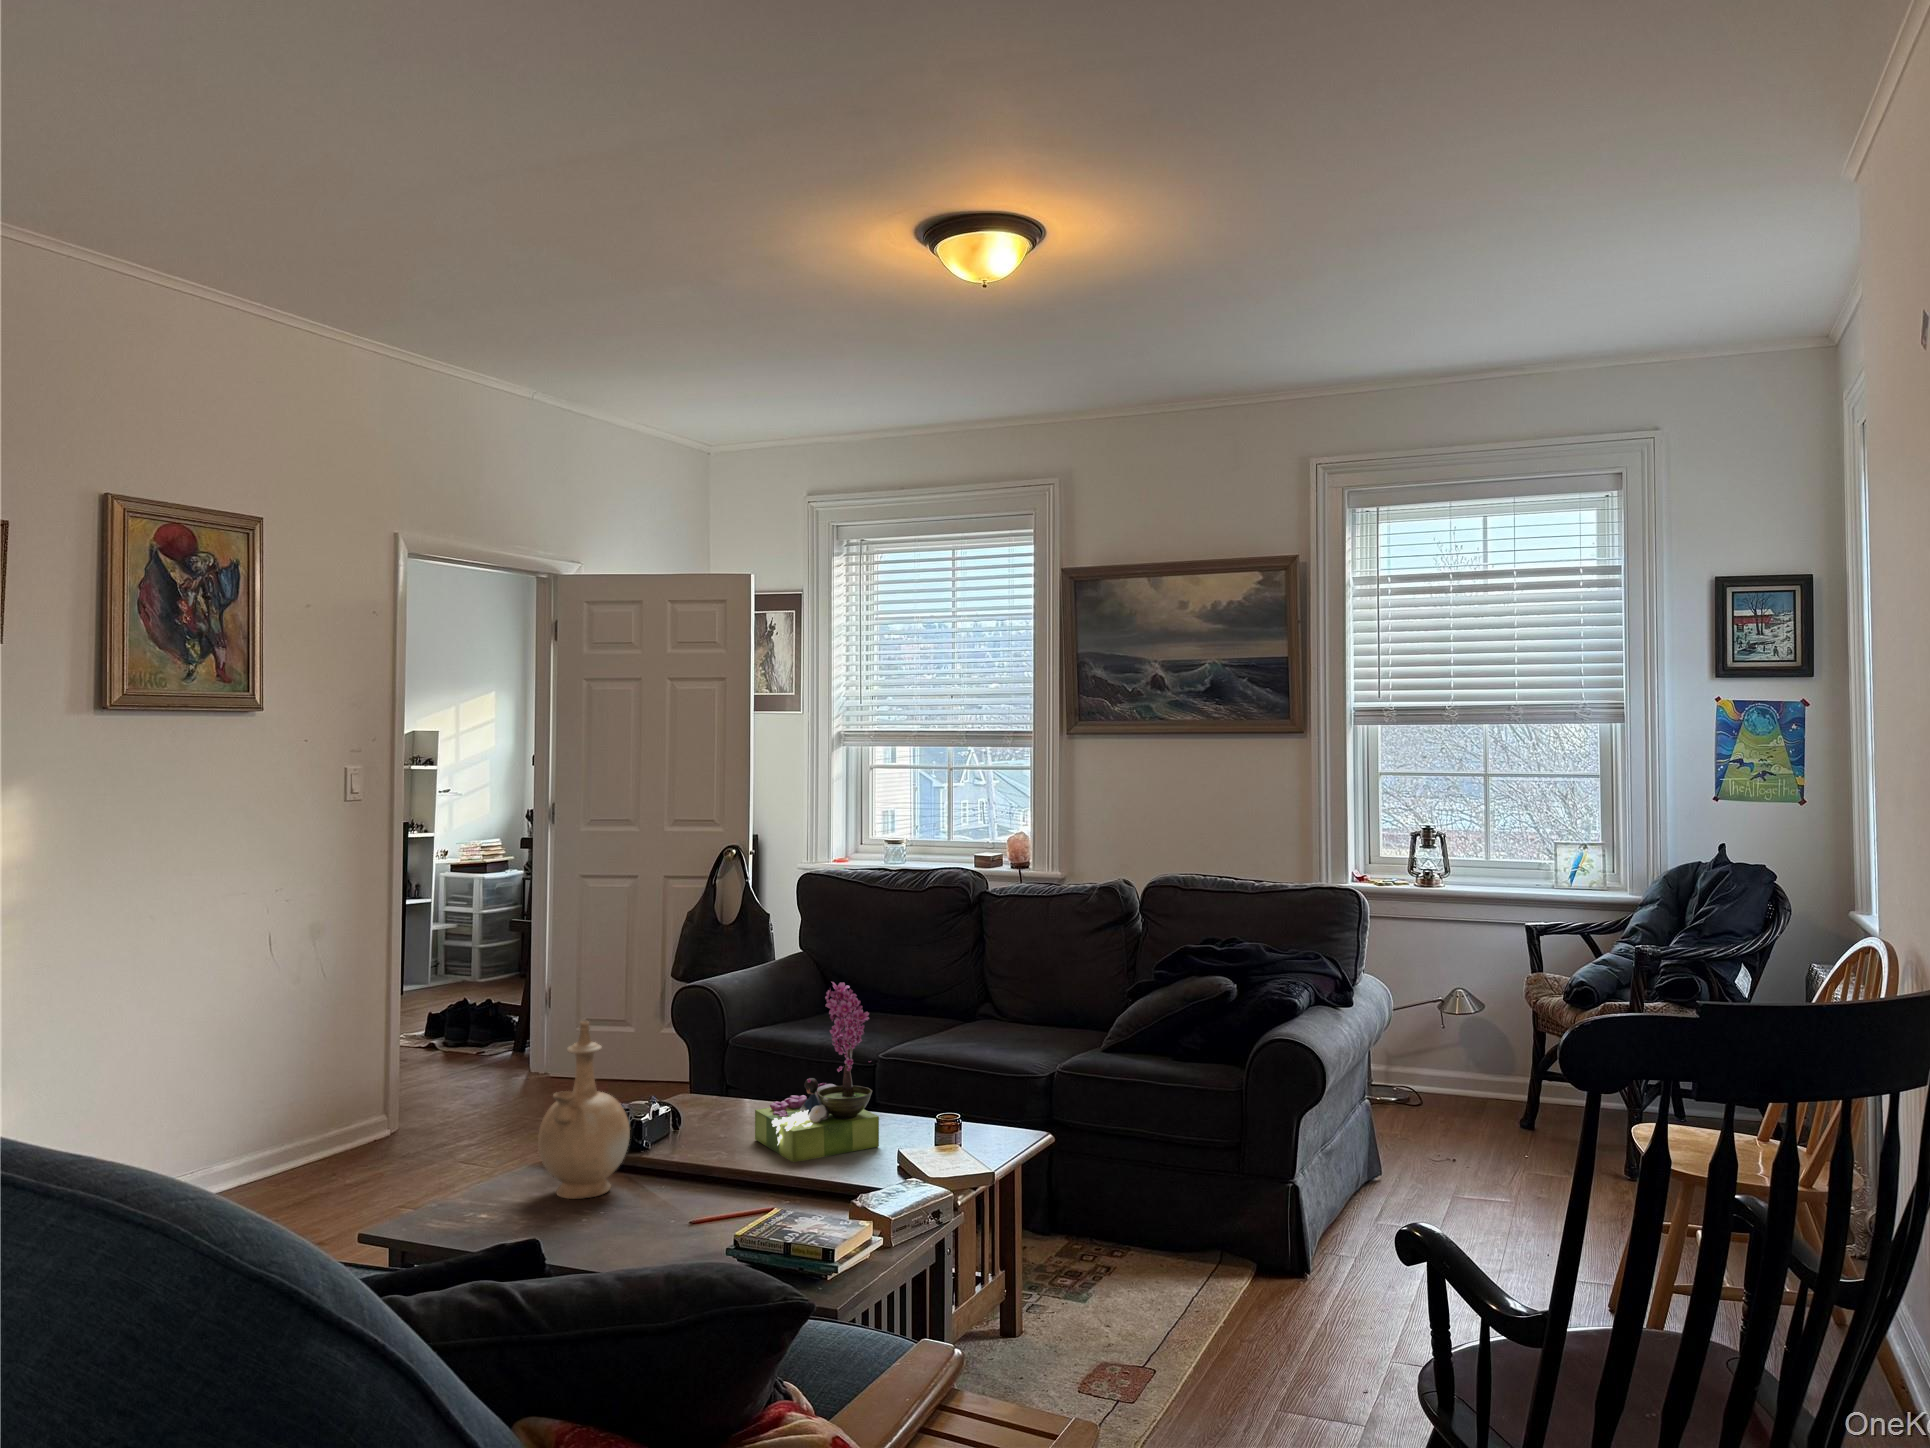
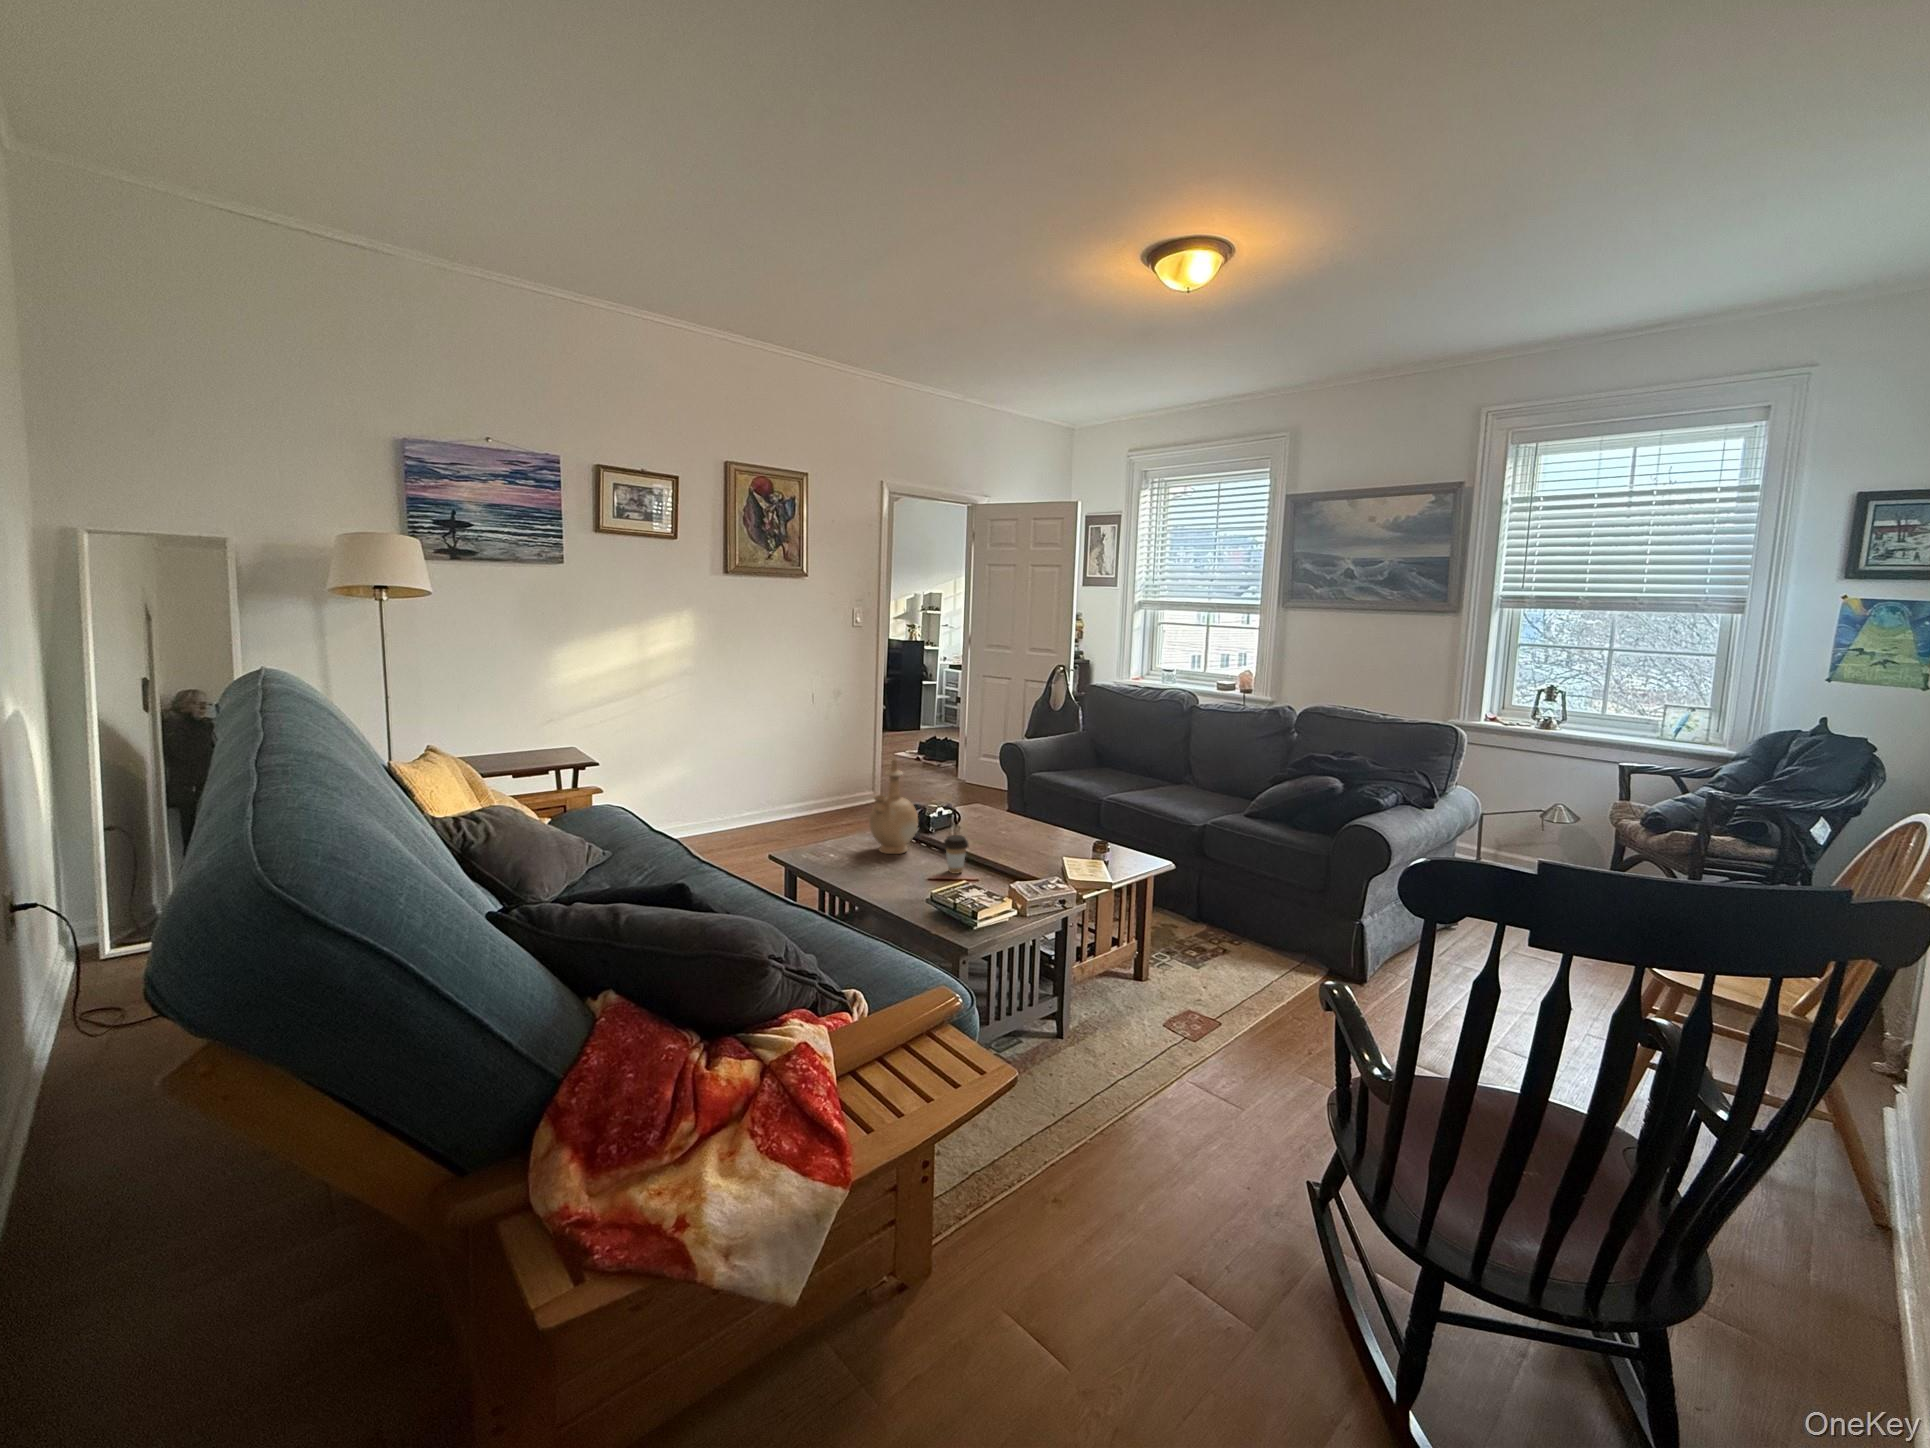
flower arrangement: present [755,982,879,1162] -> none [998,750,1067,853]
coffee cup: none [698,1140,745,1210] -> present [944,835,968,874]

